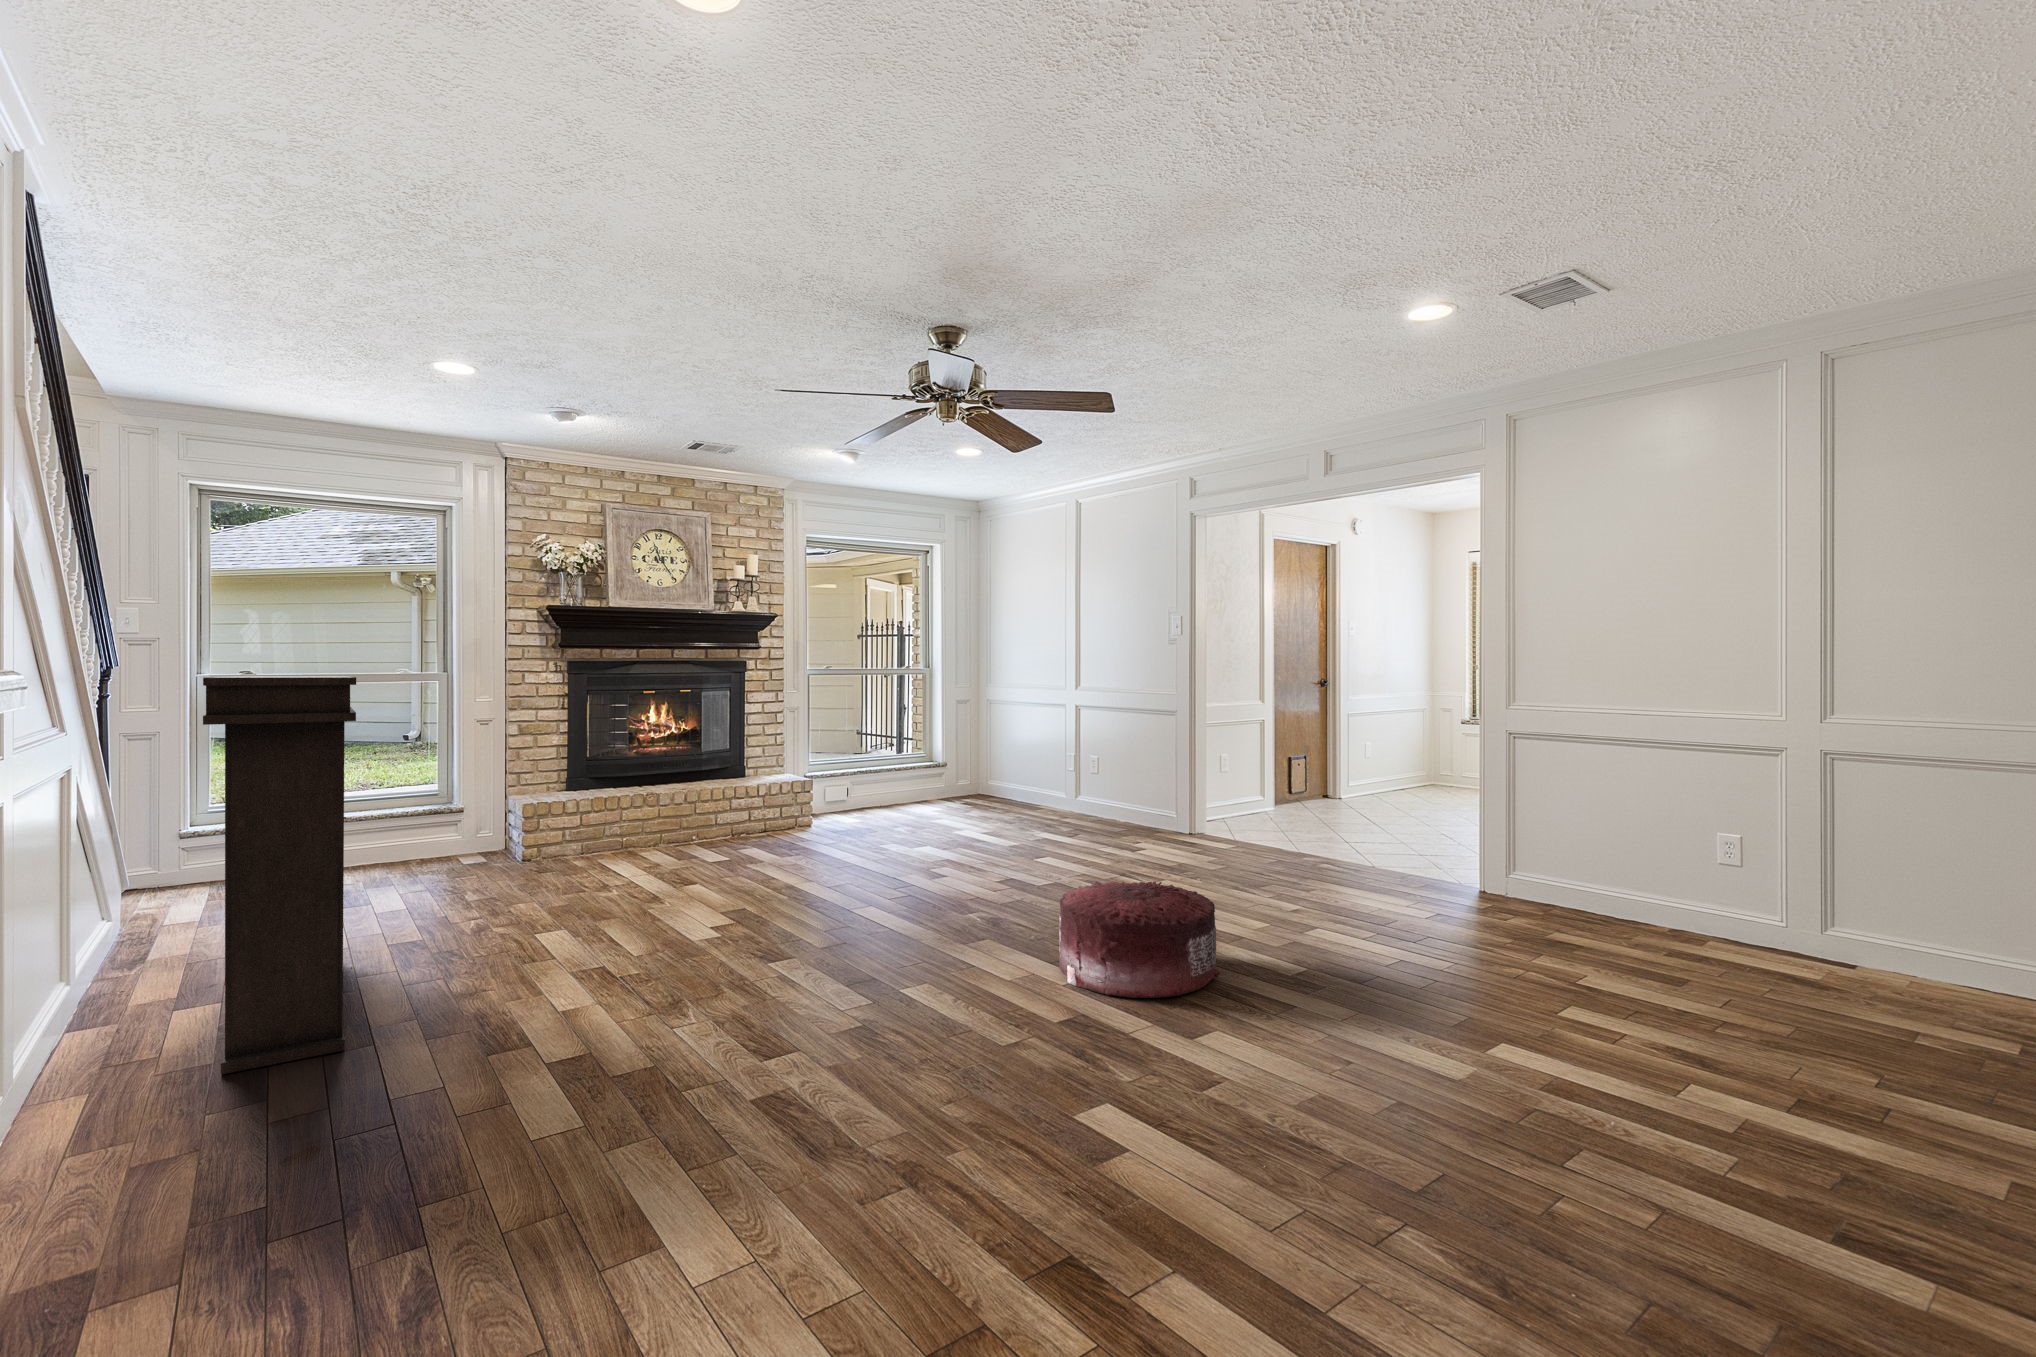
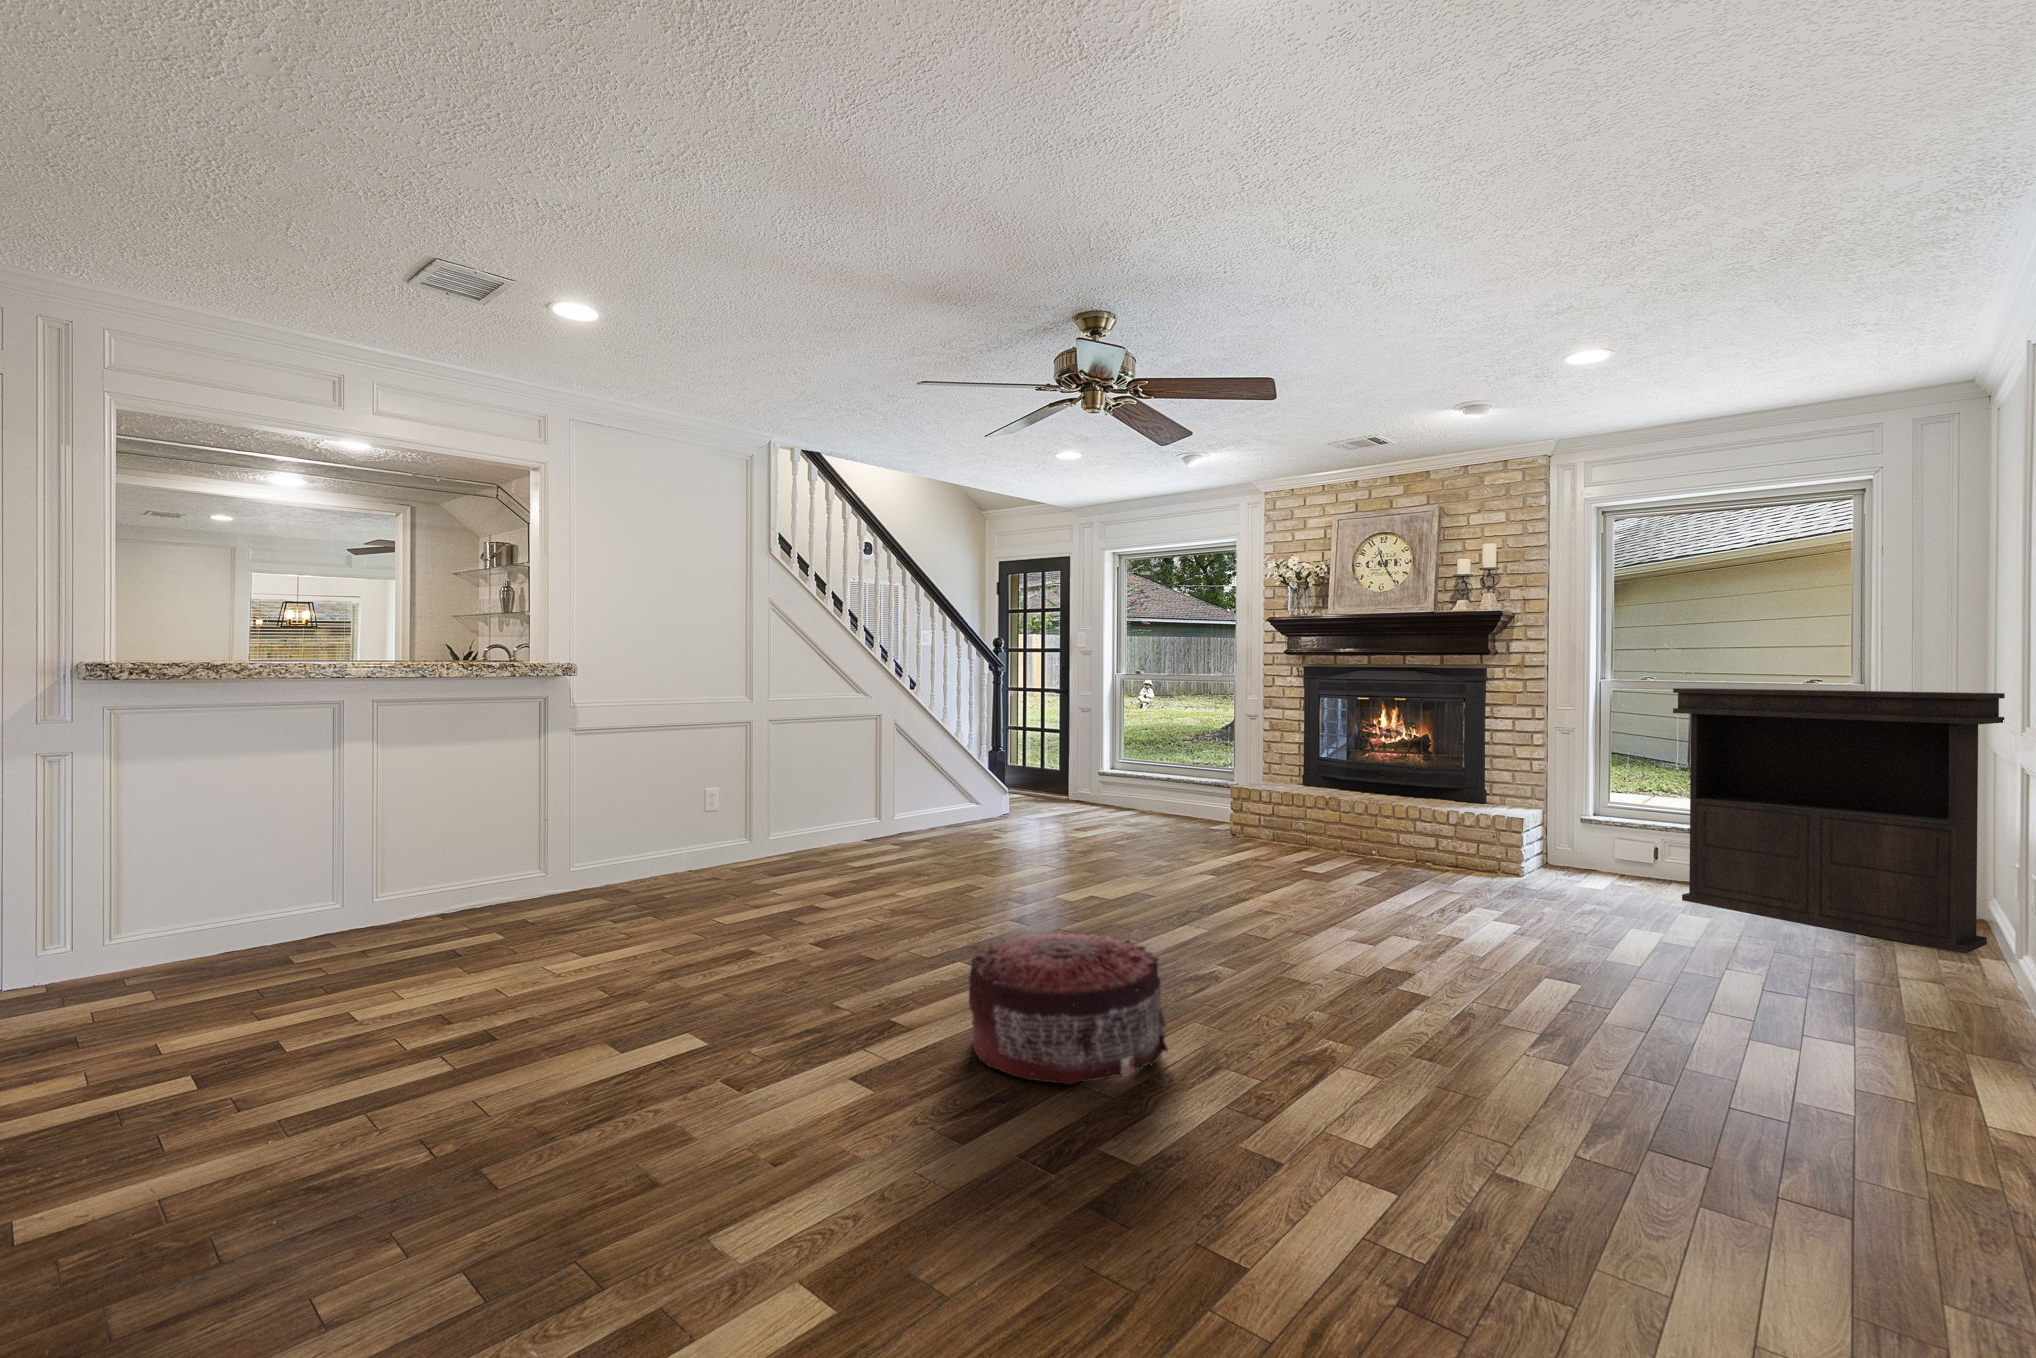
console table: present [203,677,356,1075] -> present [1673,688,2005,954]

